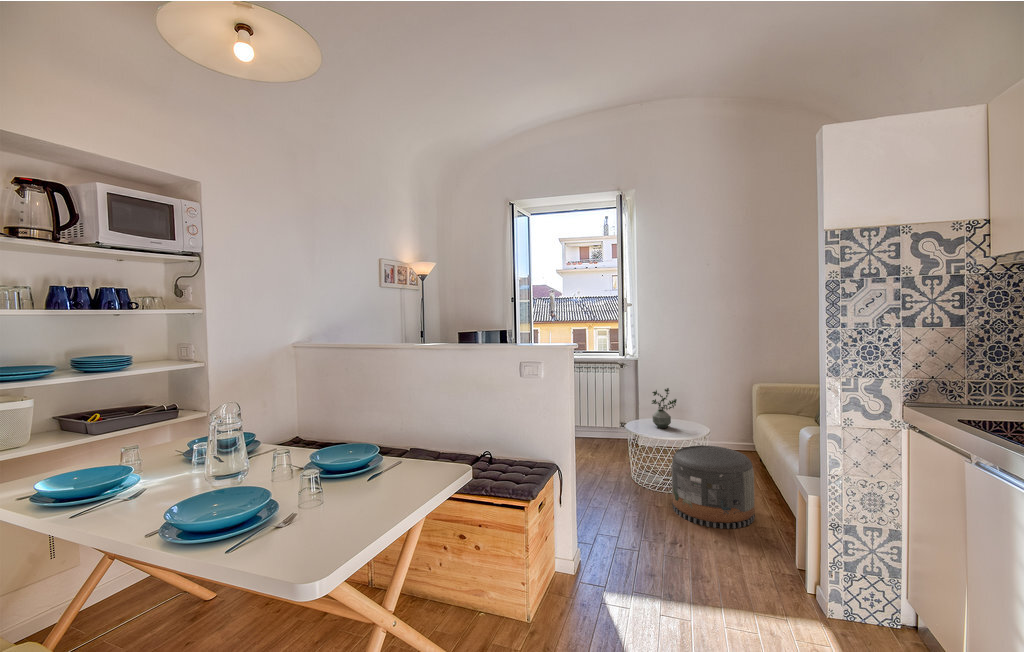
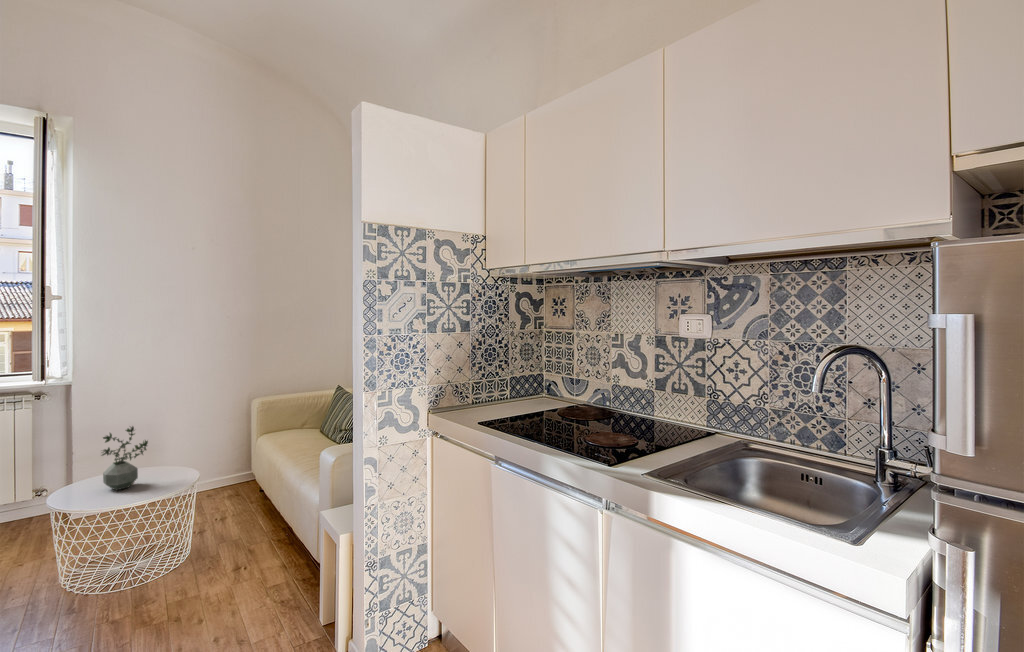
pouf: present [671,445,755,529] -> none [140,494,266,622]

